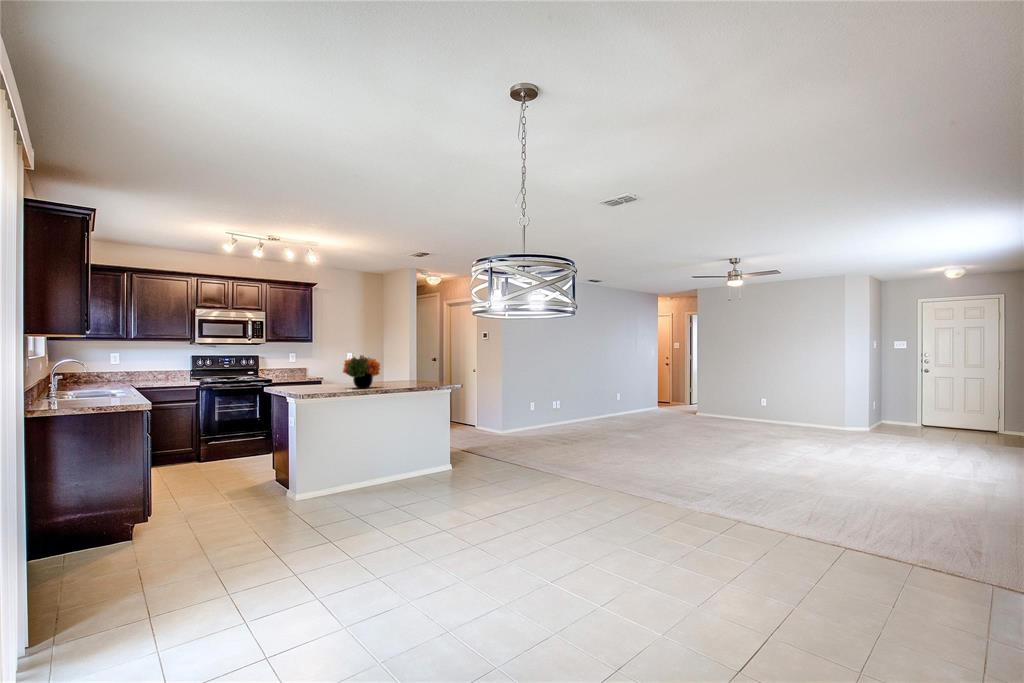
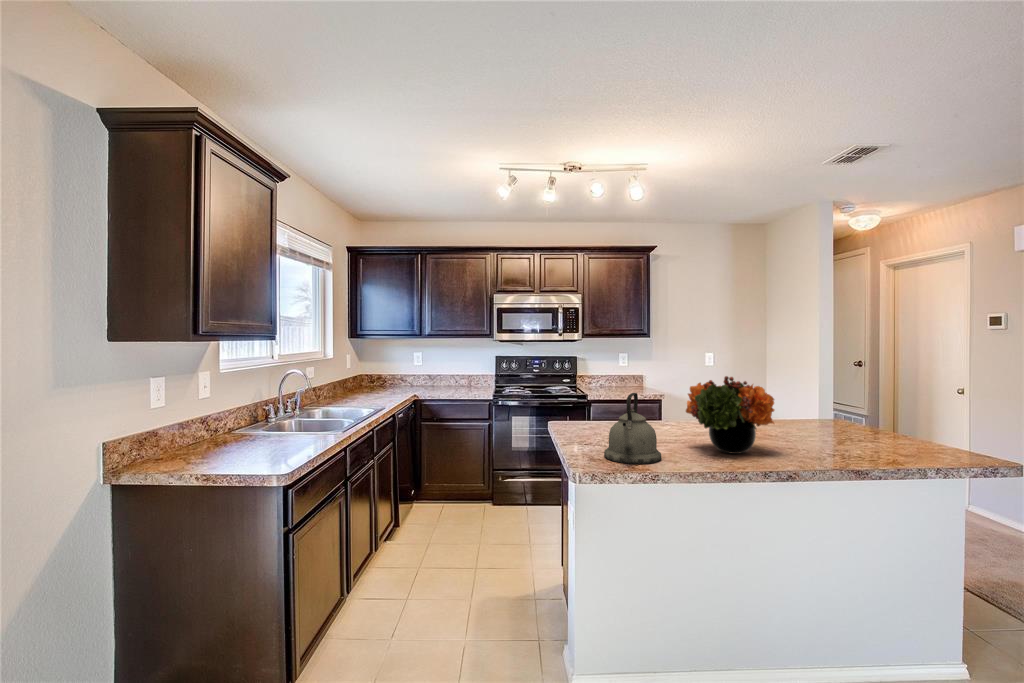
kettle: none [306,362,333,392] -> present [604,393,661,464]

